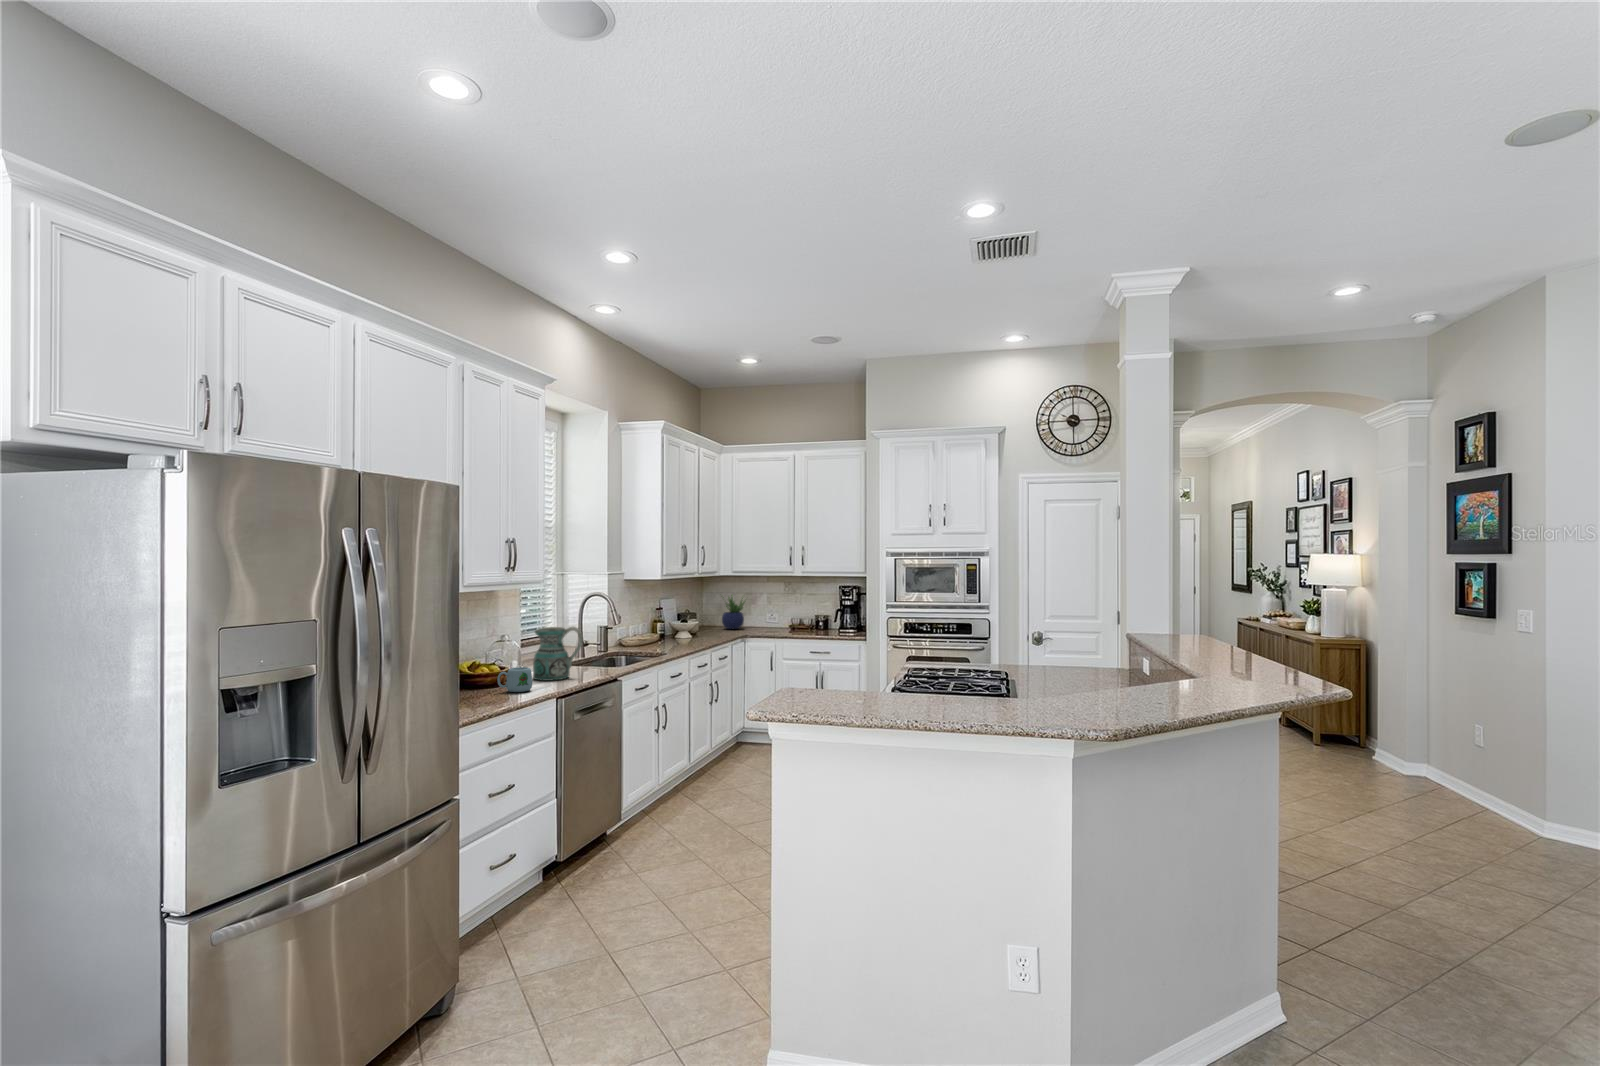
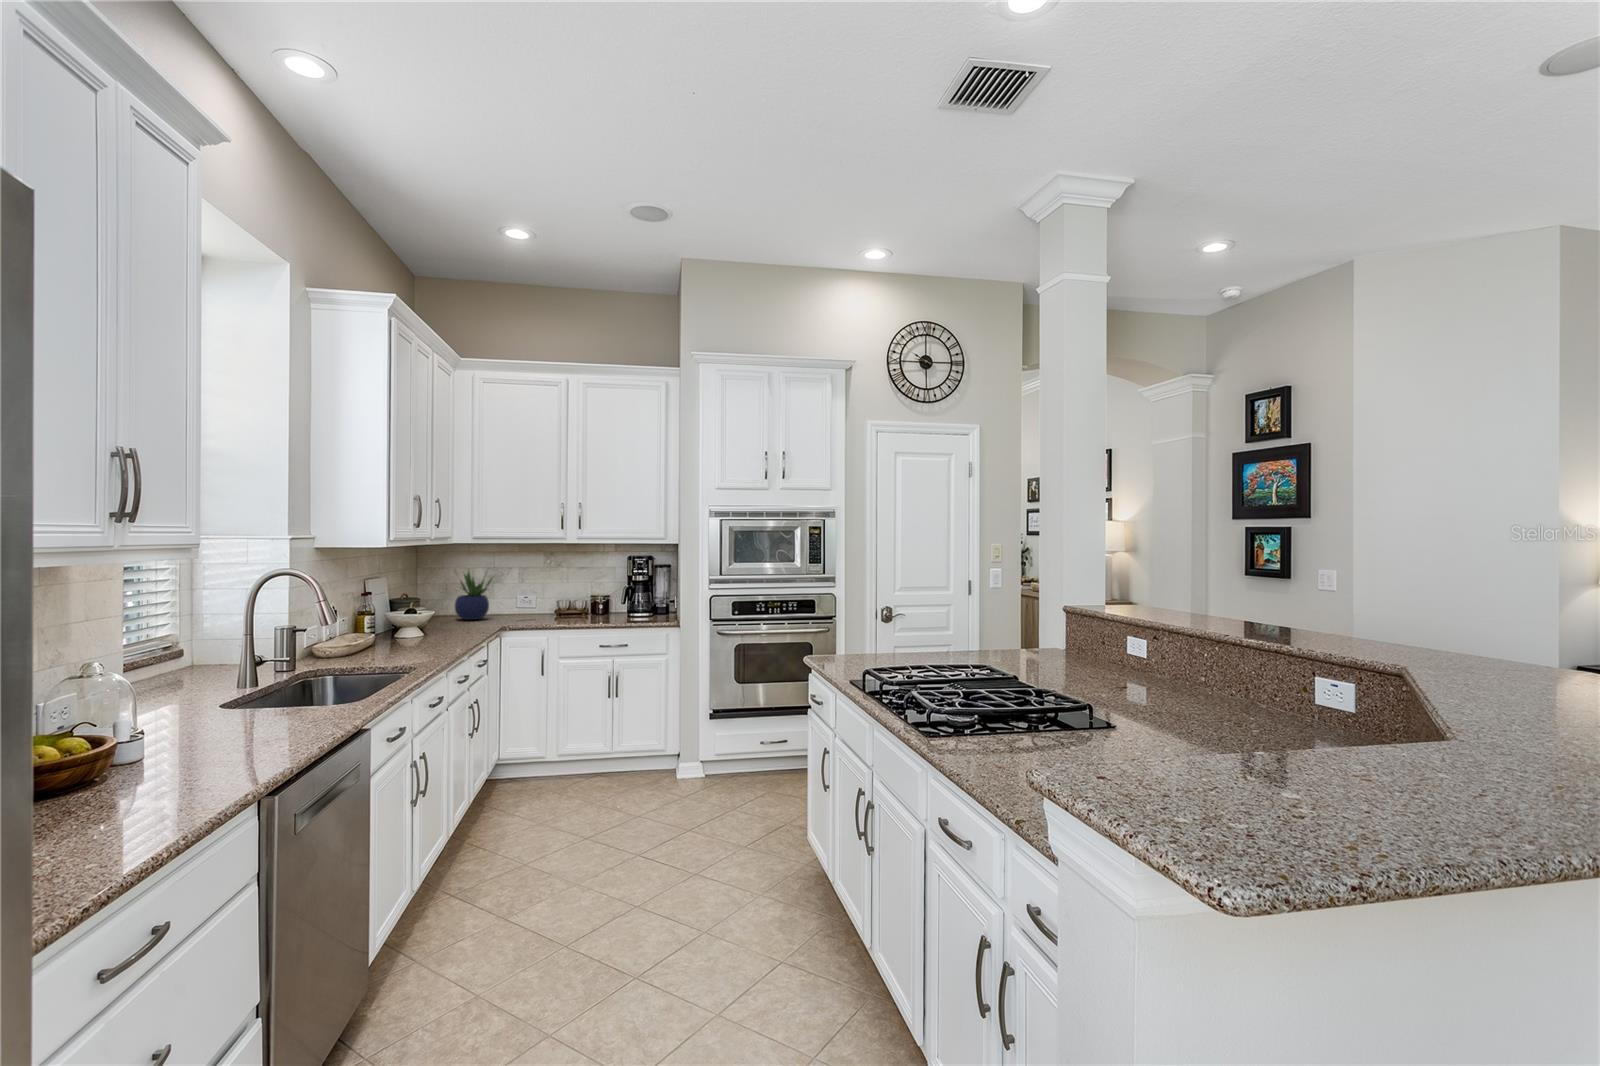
ceramic pitcher: present [533,627,583,681] -> none [179,636,299,753]
mug: present [497,667,532,692] -> none [105,735,201,797]

